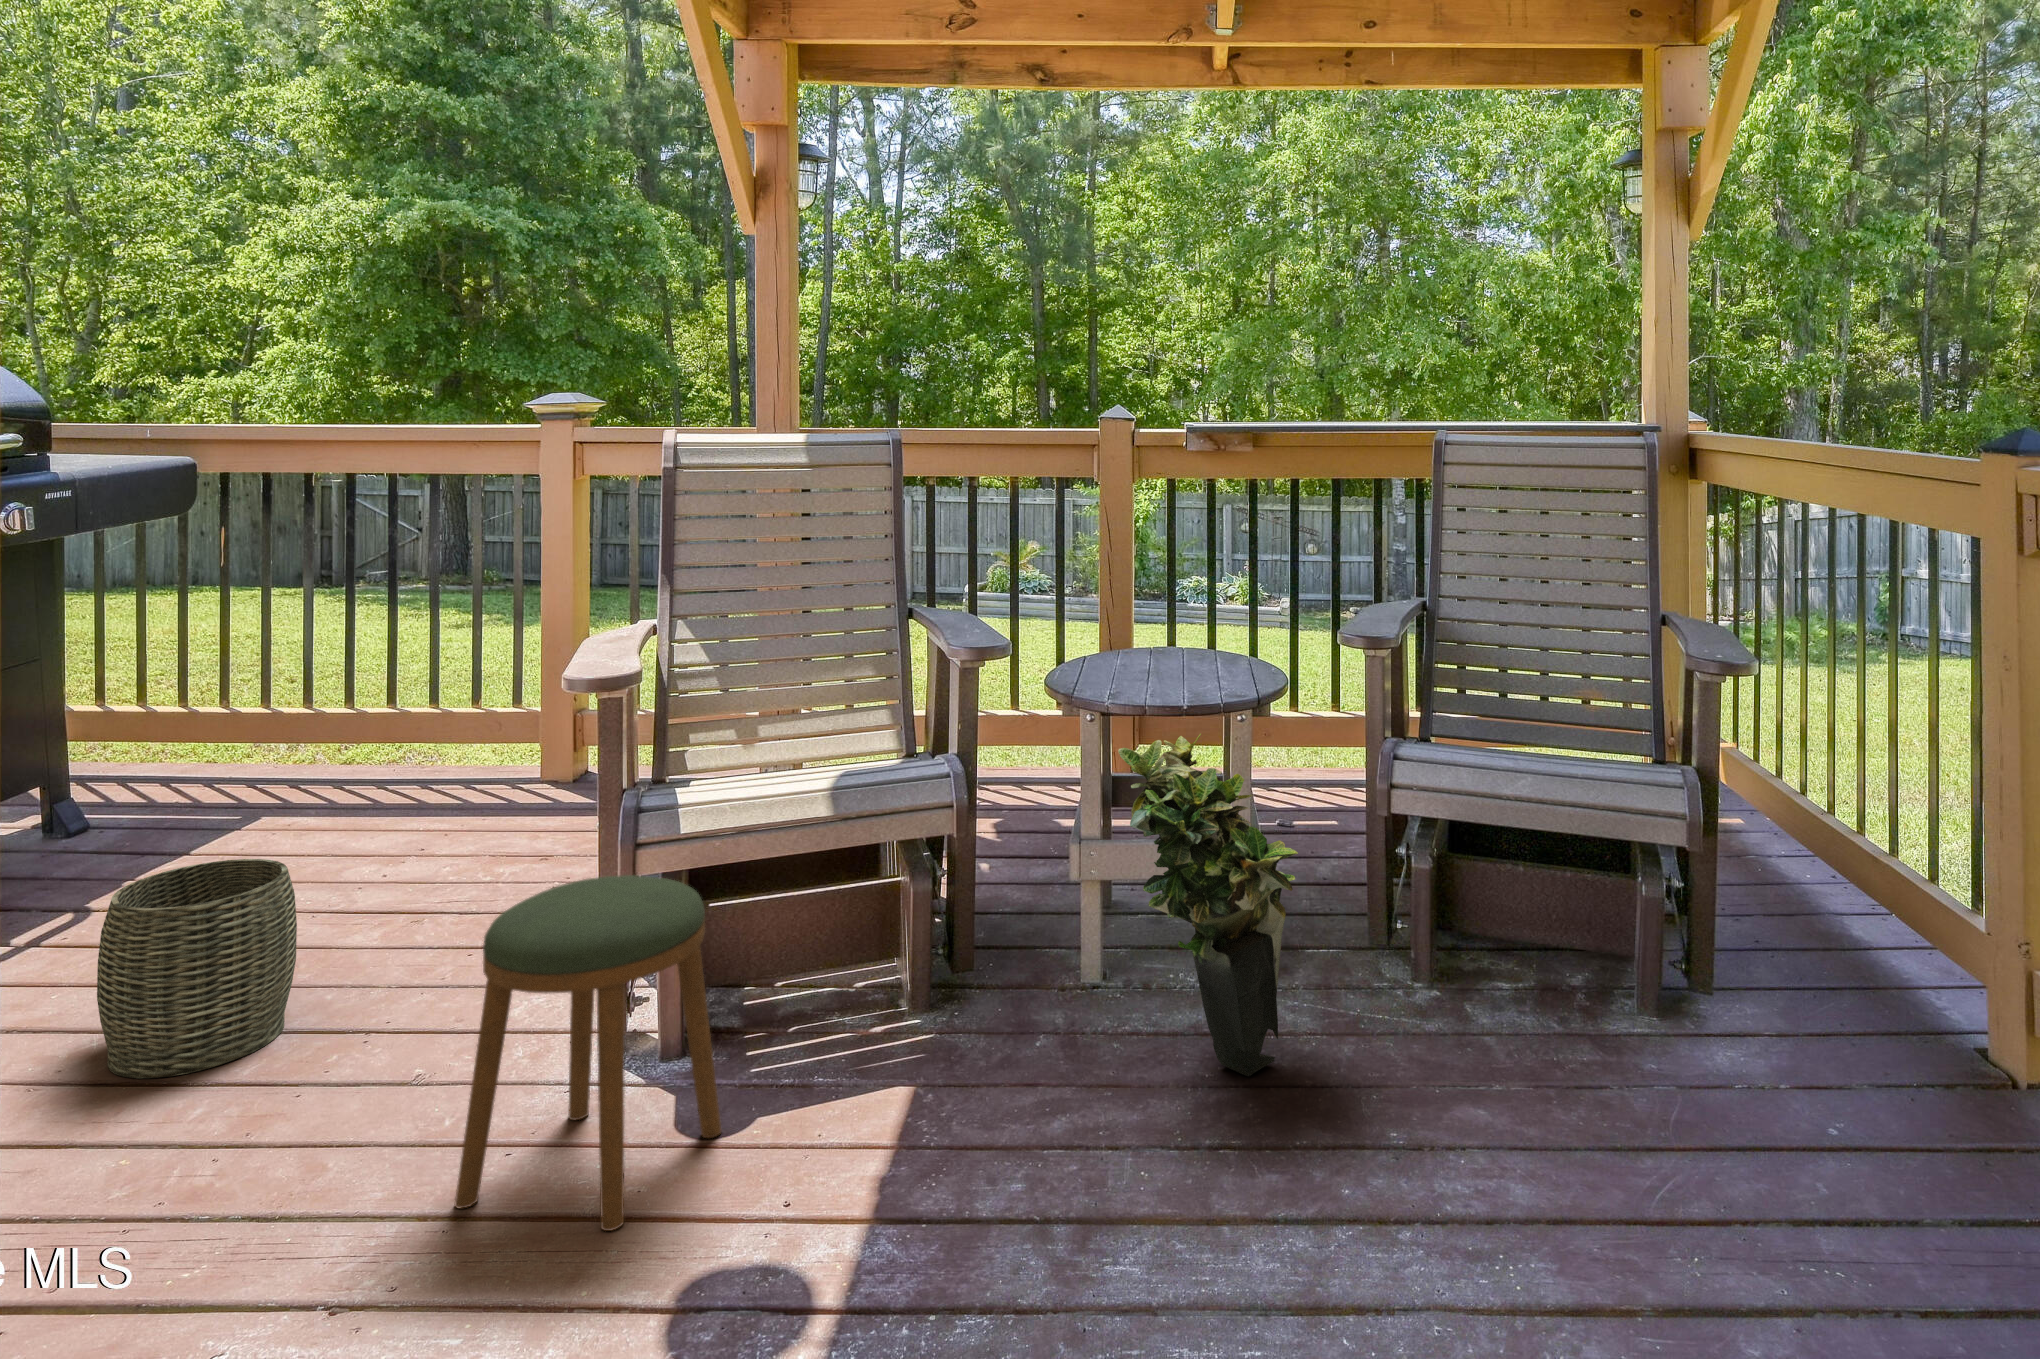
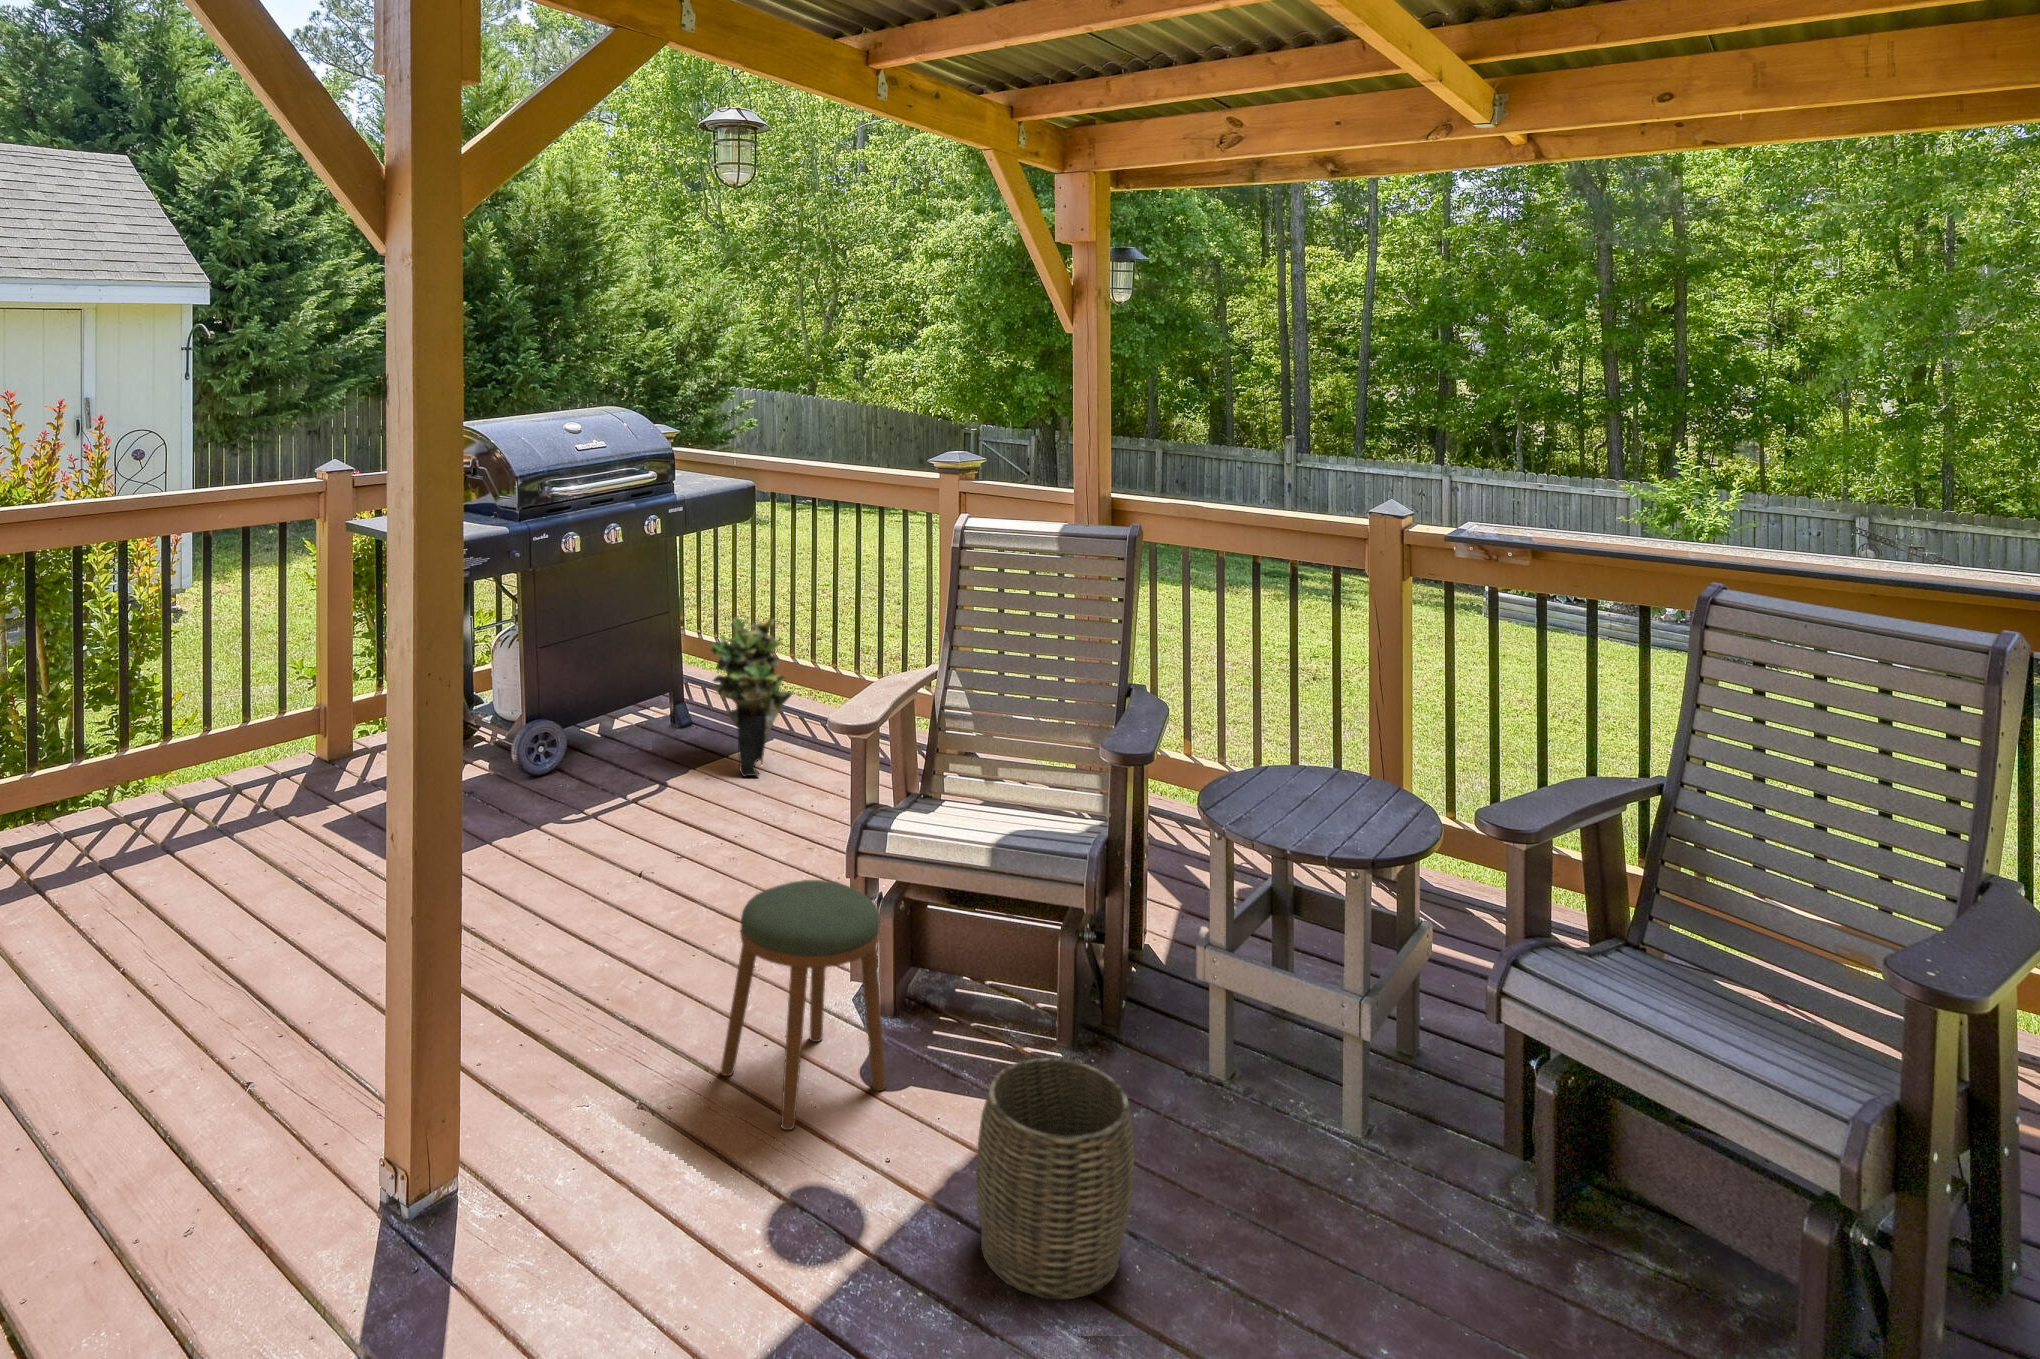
potted plant: present [1118,734,1298,1076] -> present [710,618,793,777]
woven basket: present [97,859,297,1078] -> present [976,1058,1134,1299]

